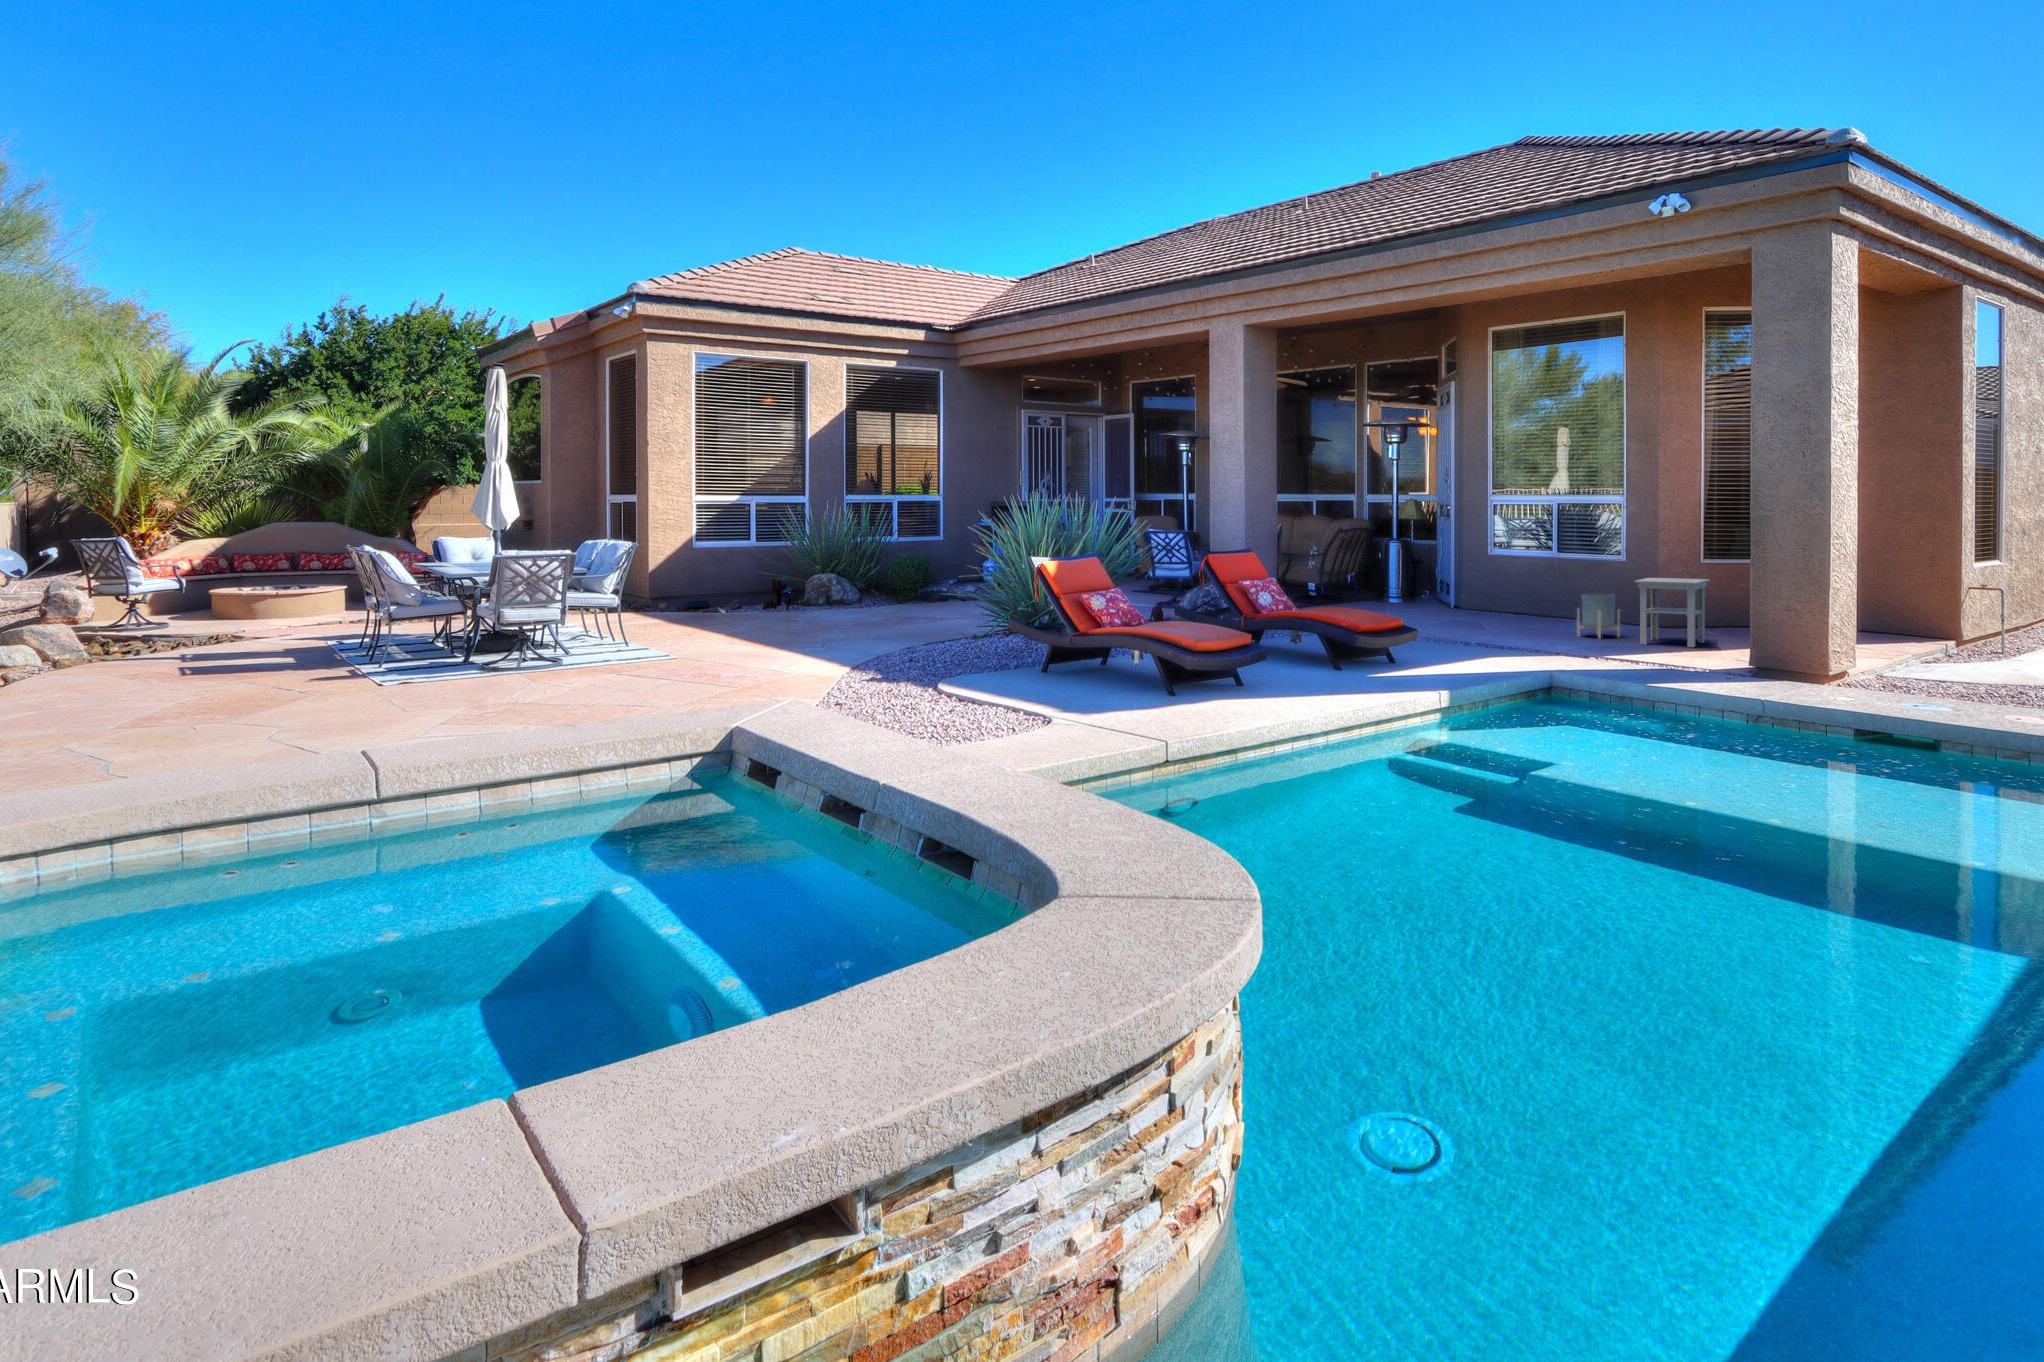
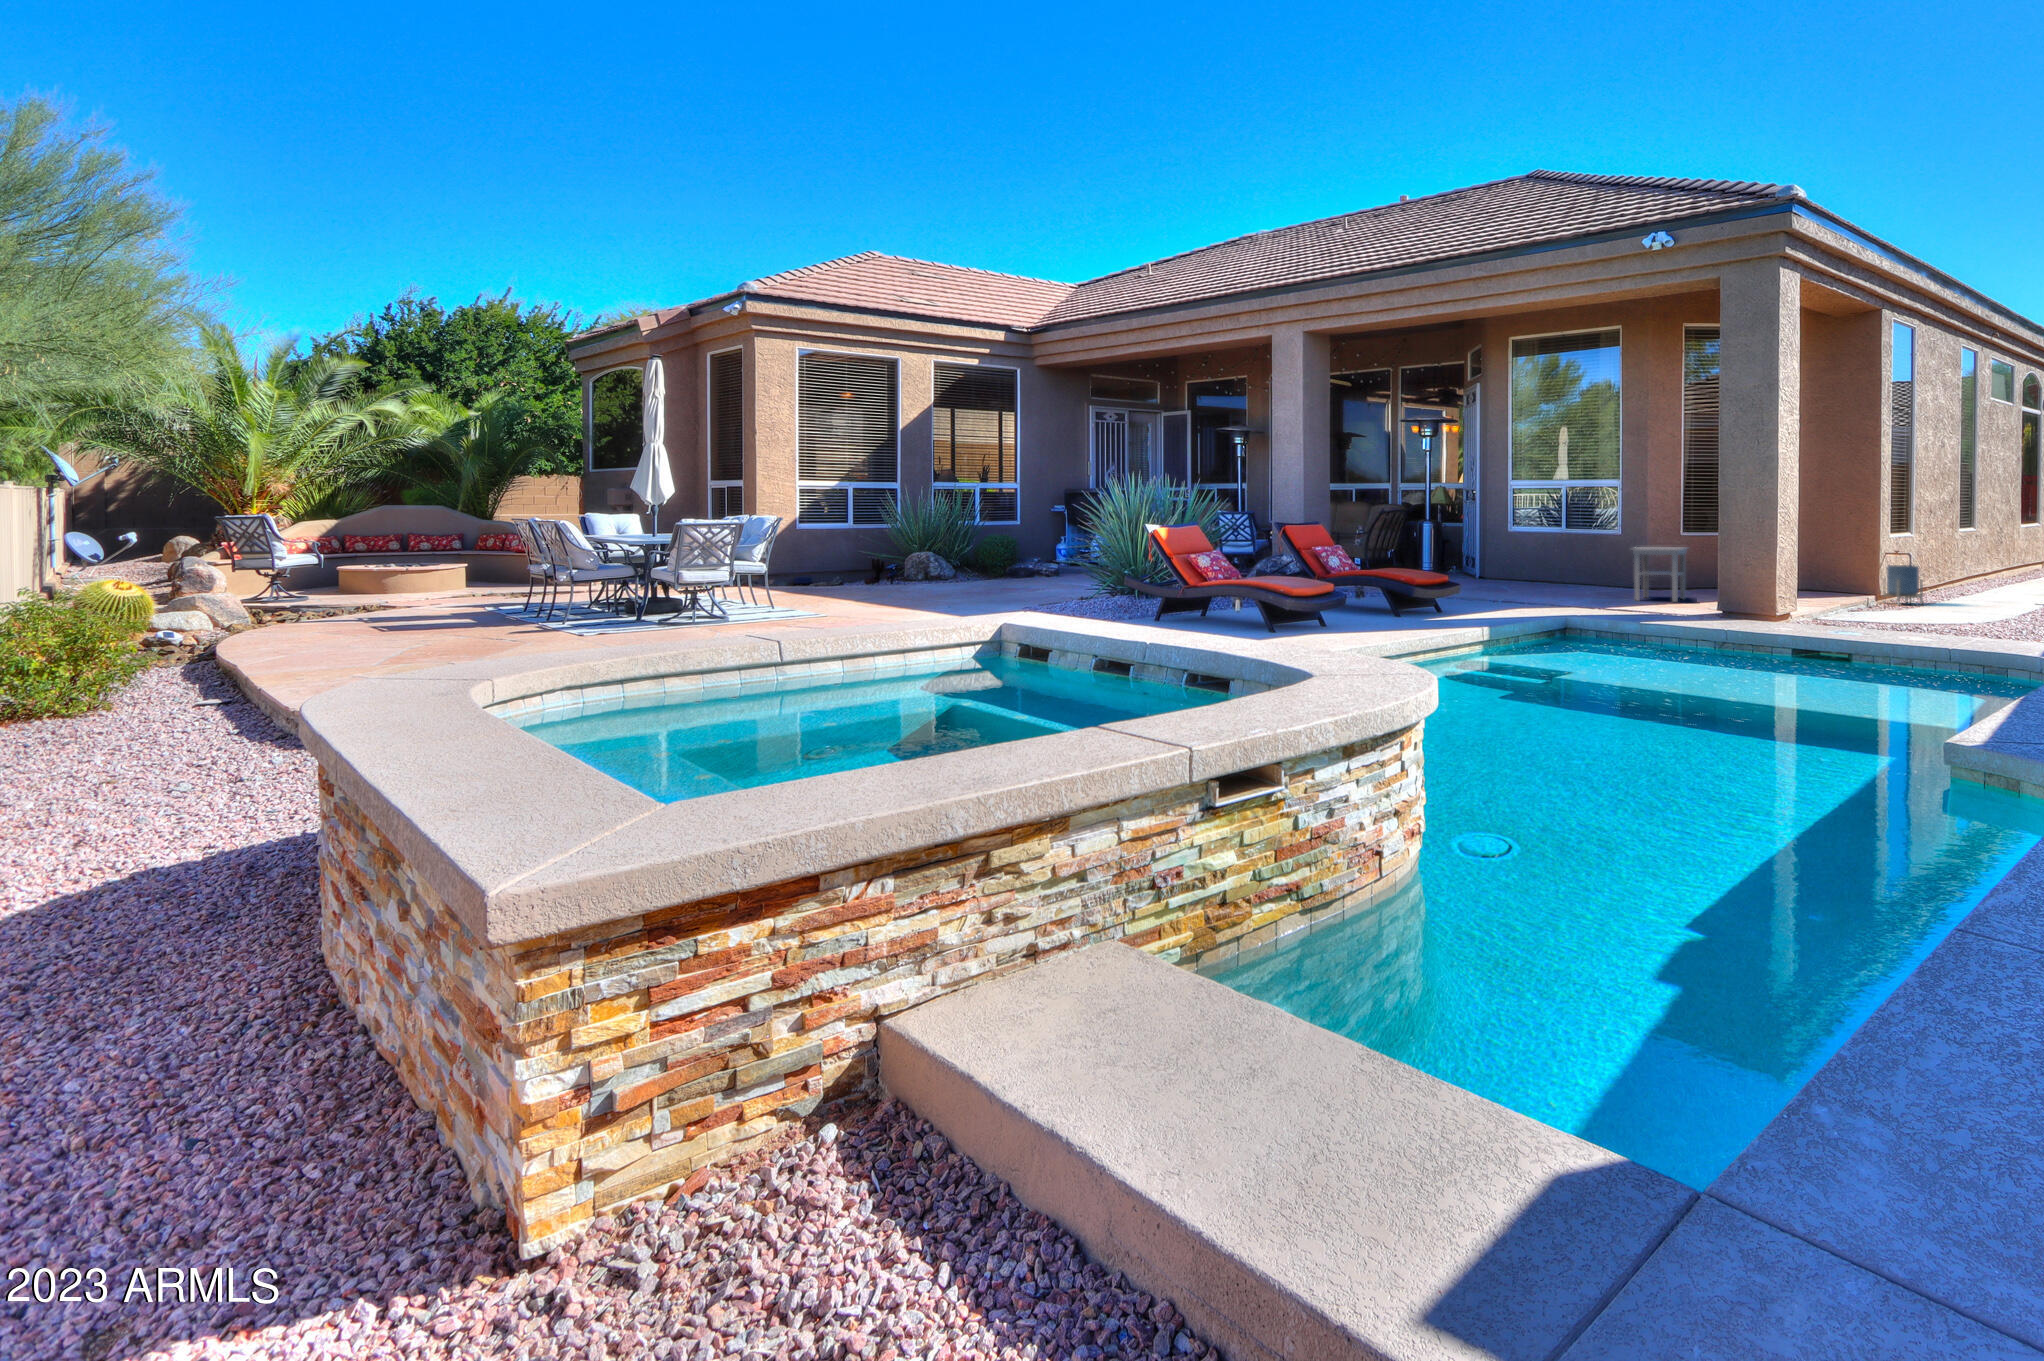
planter: present [1577,594,1620,638] -> present [1883,565,1923,604]

